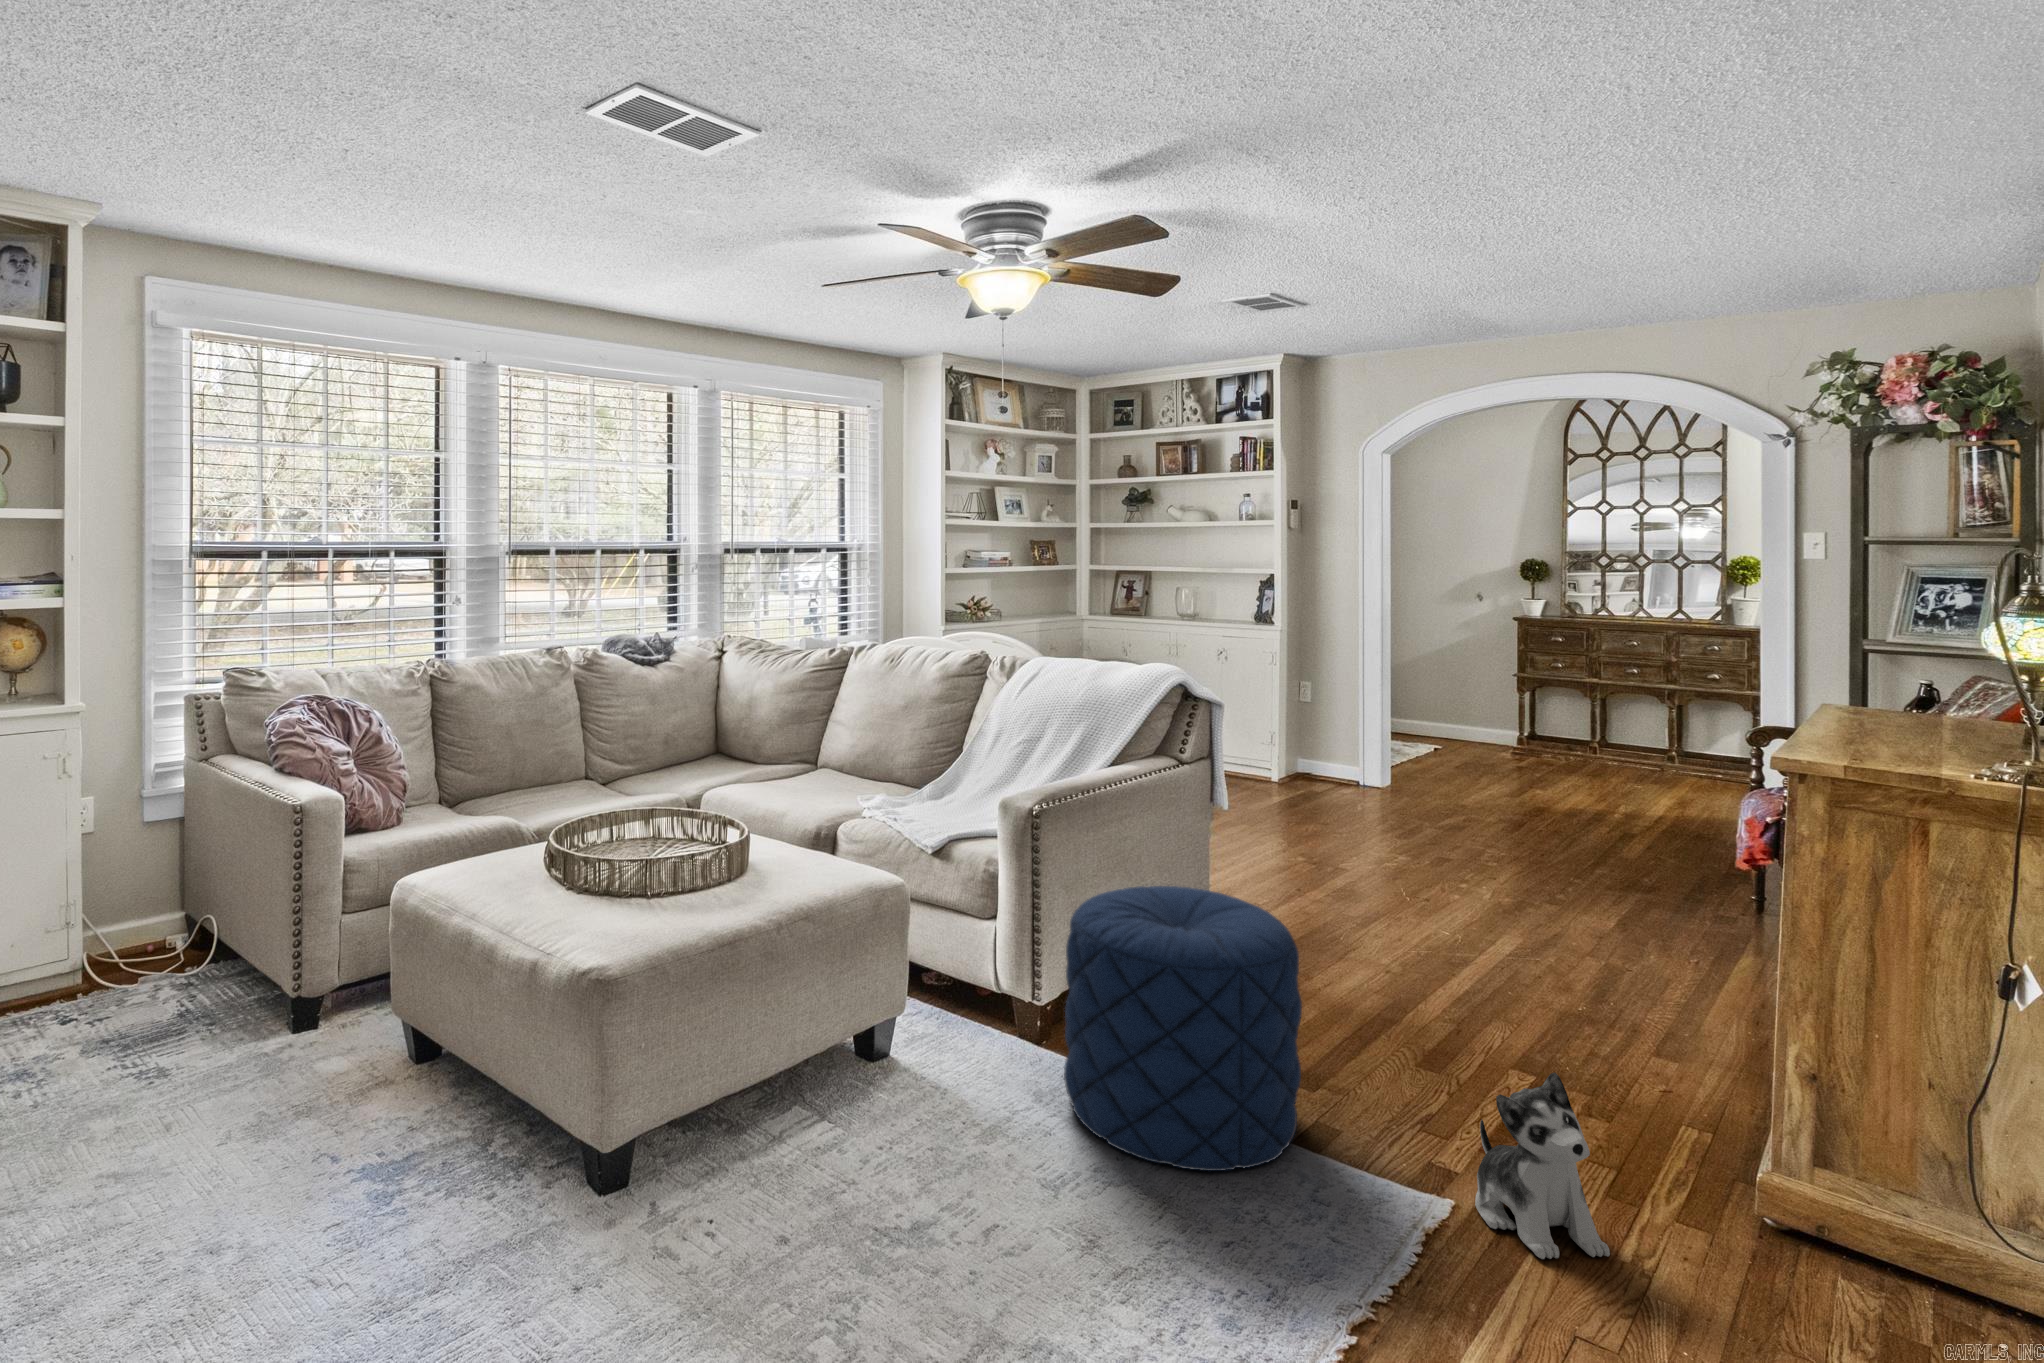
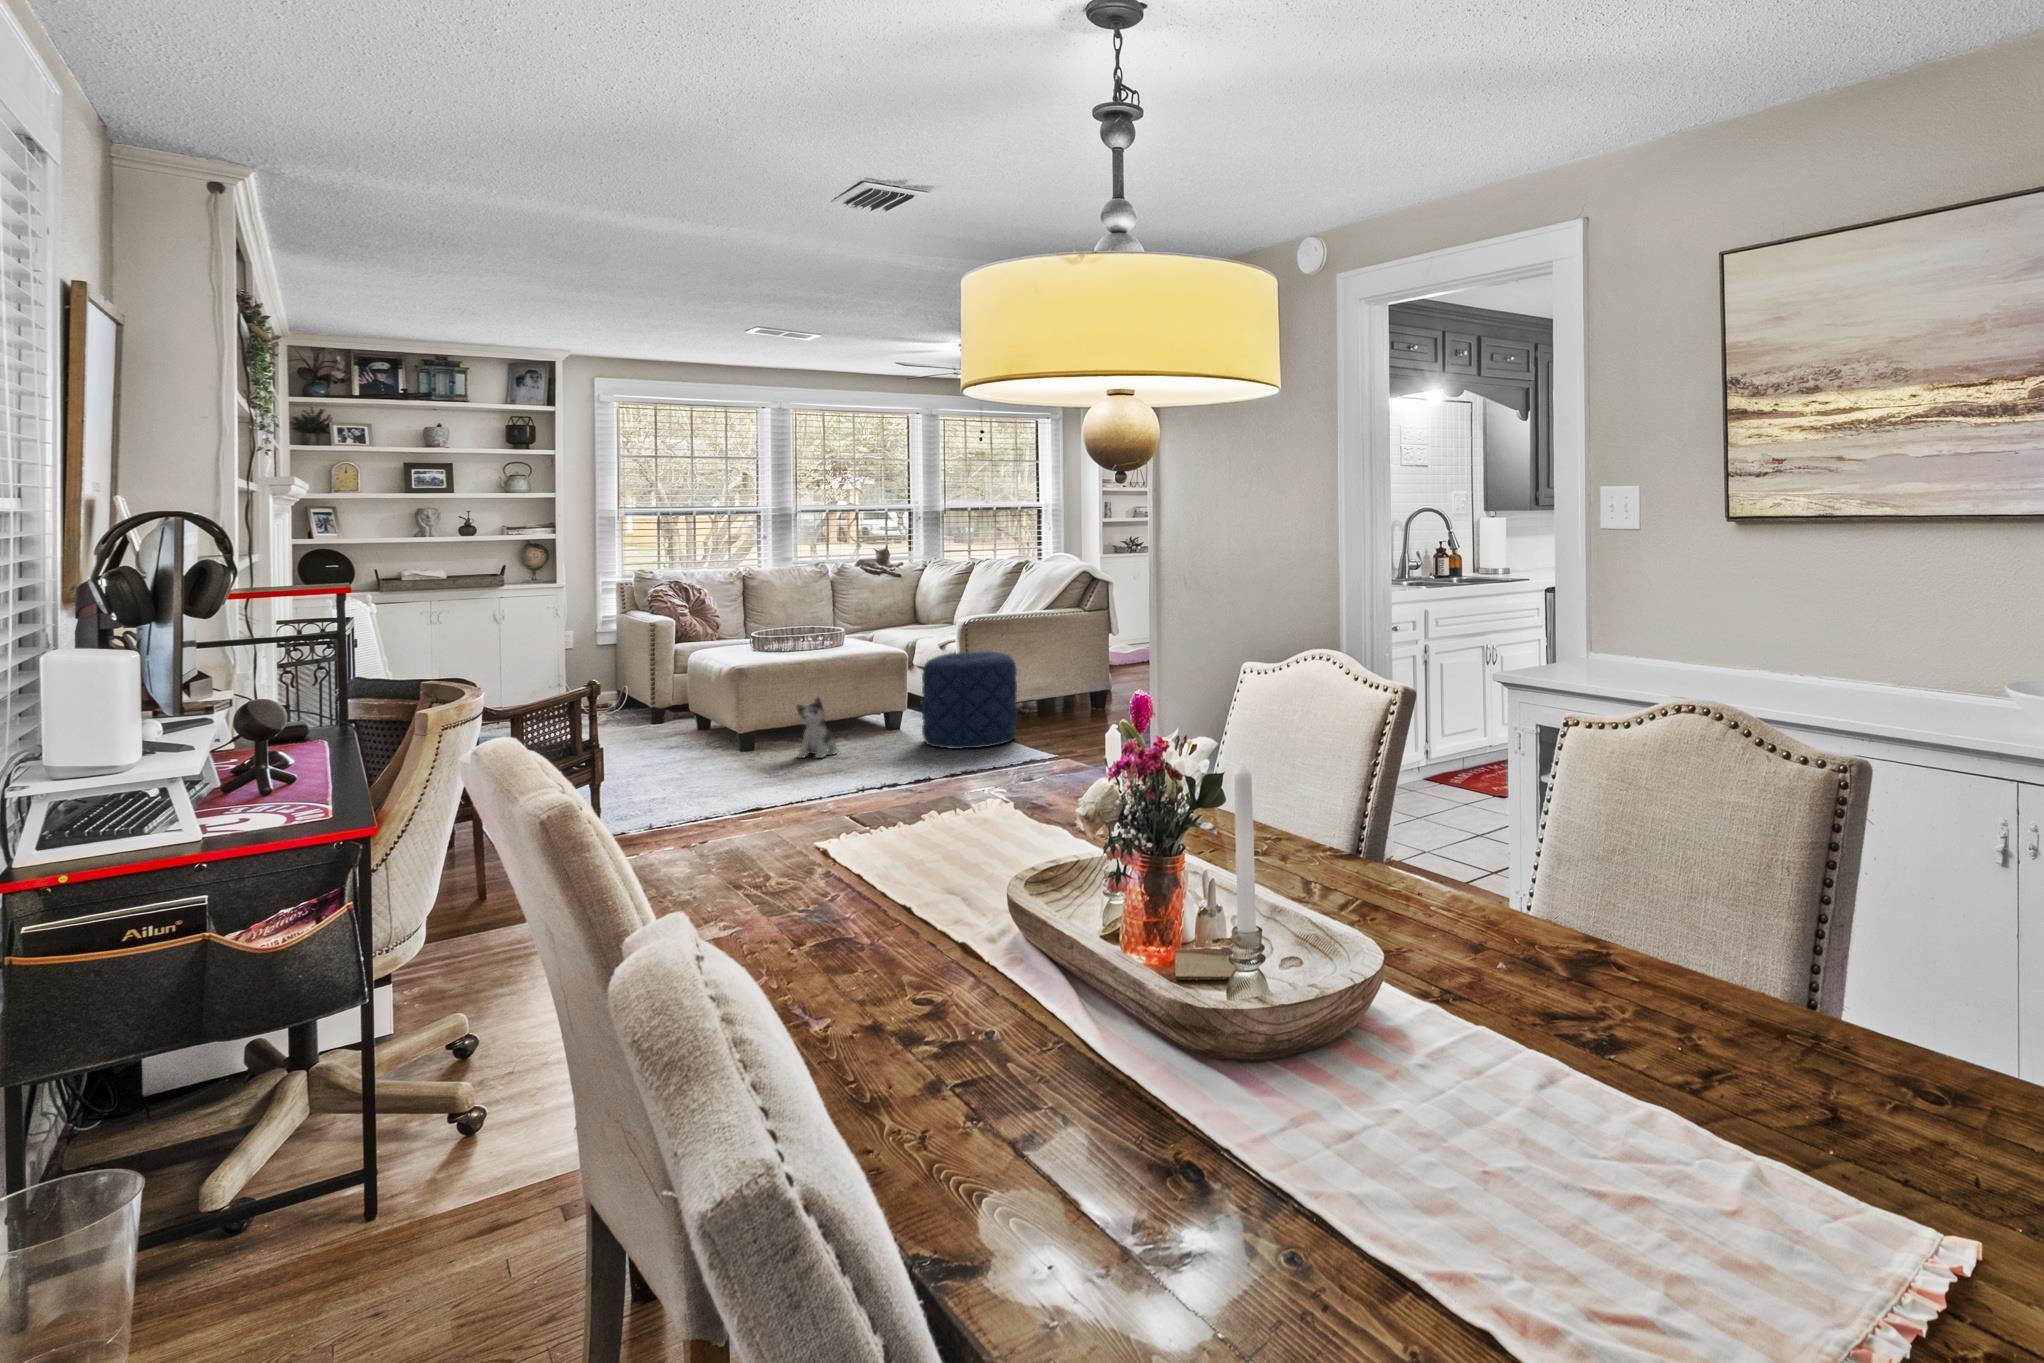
plush toy: present [1475,1073,1610,1259] -> present [797,698,838,758]

